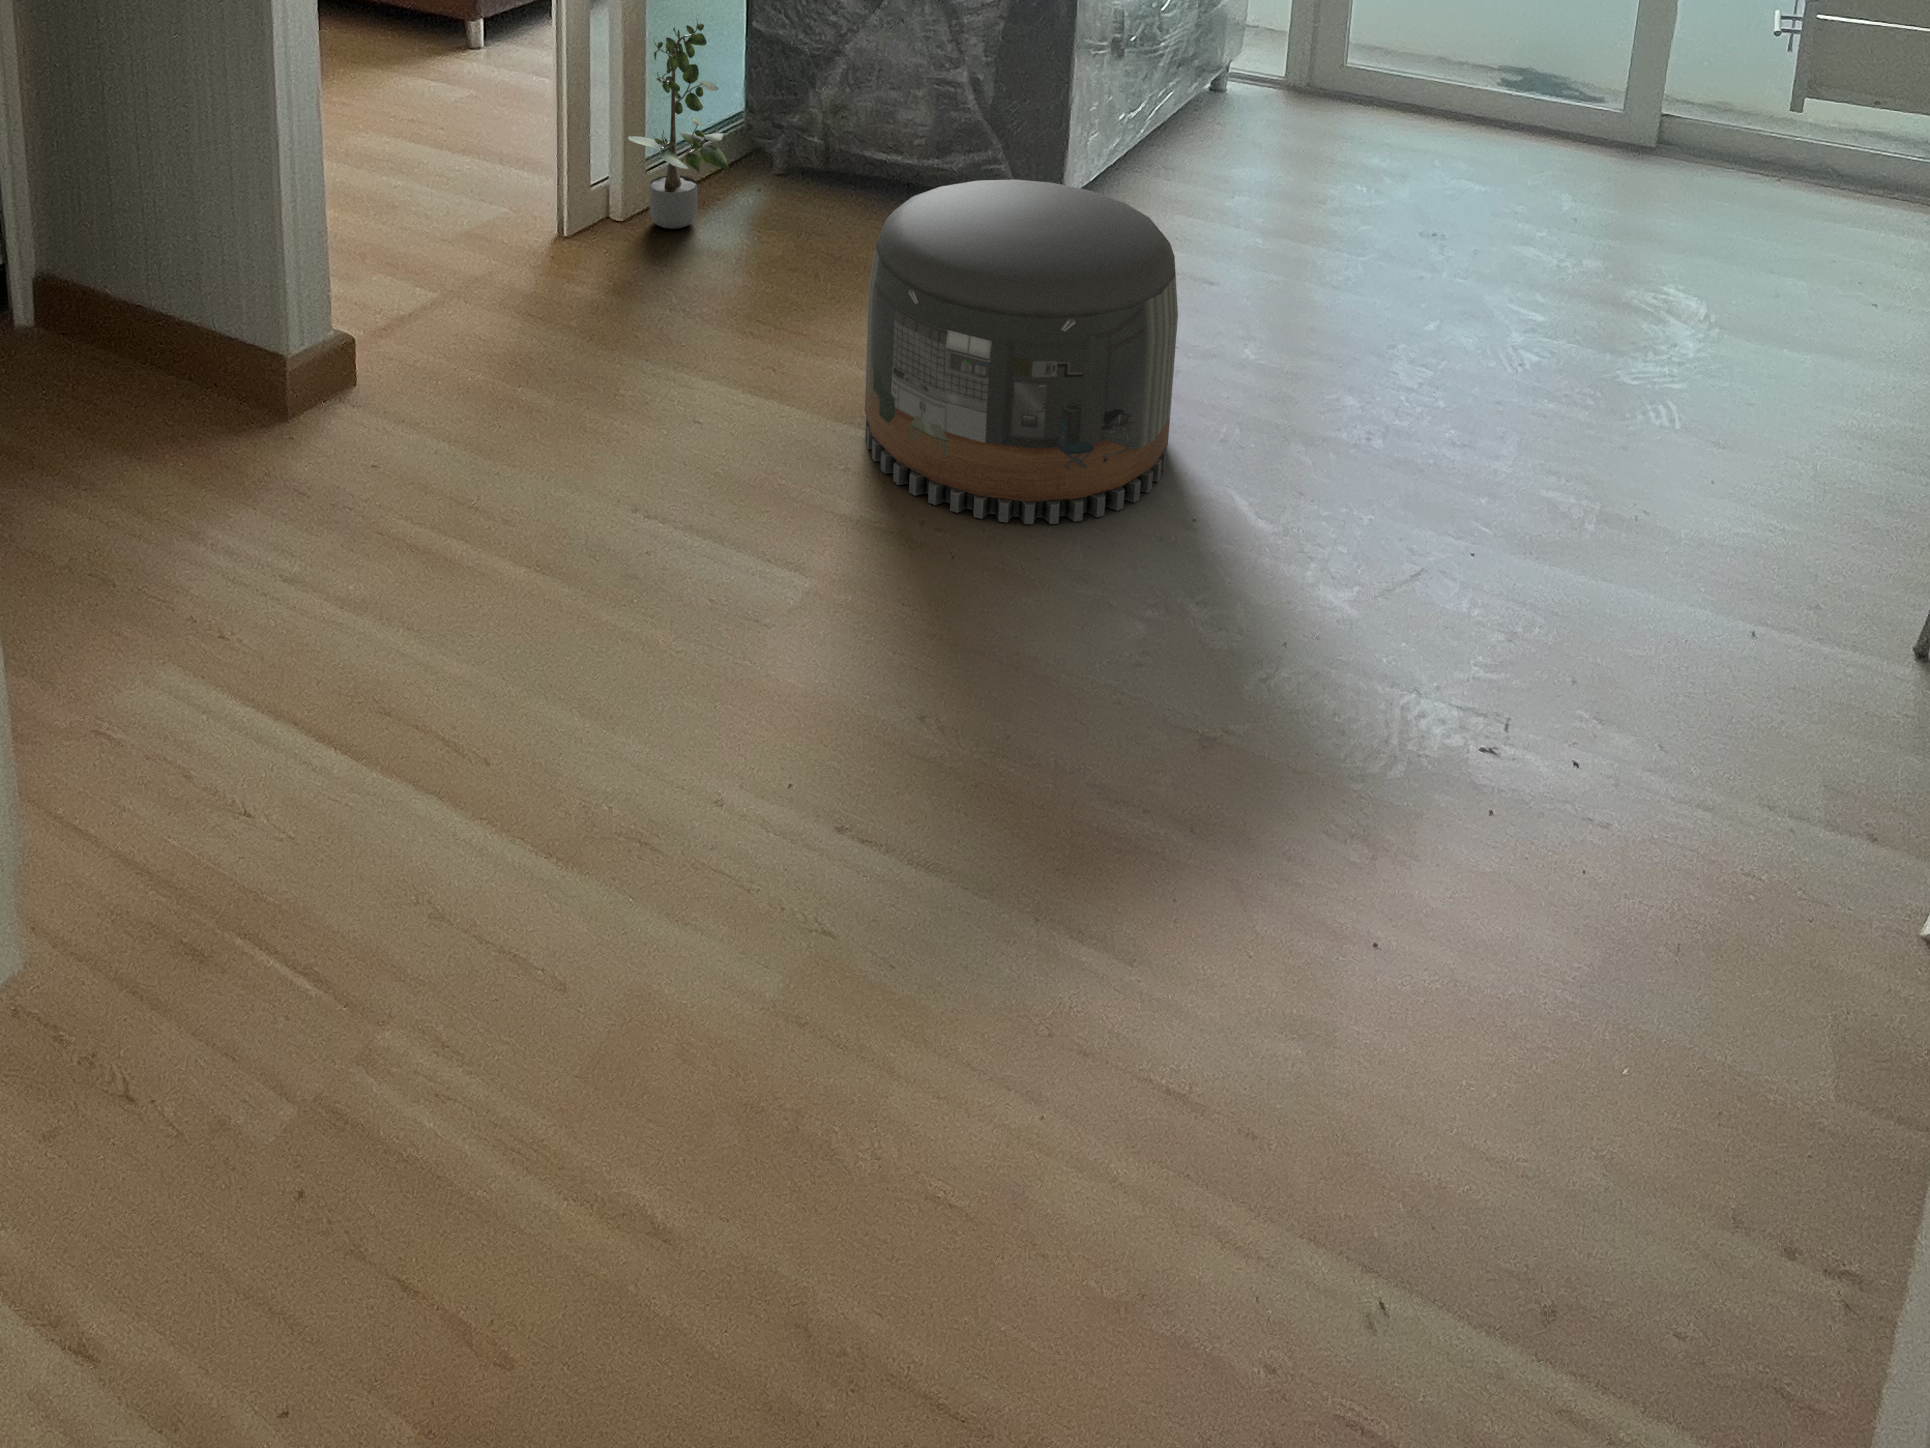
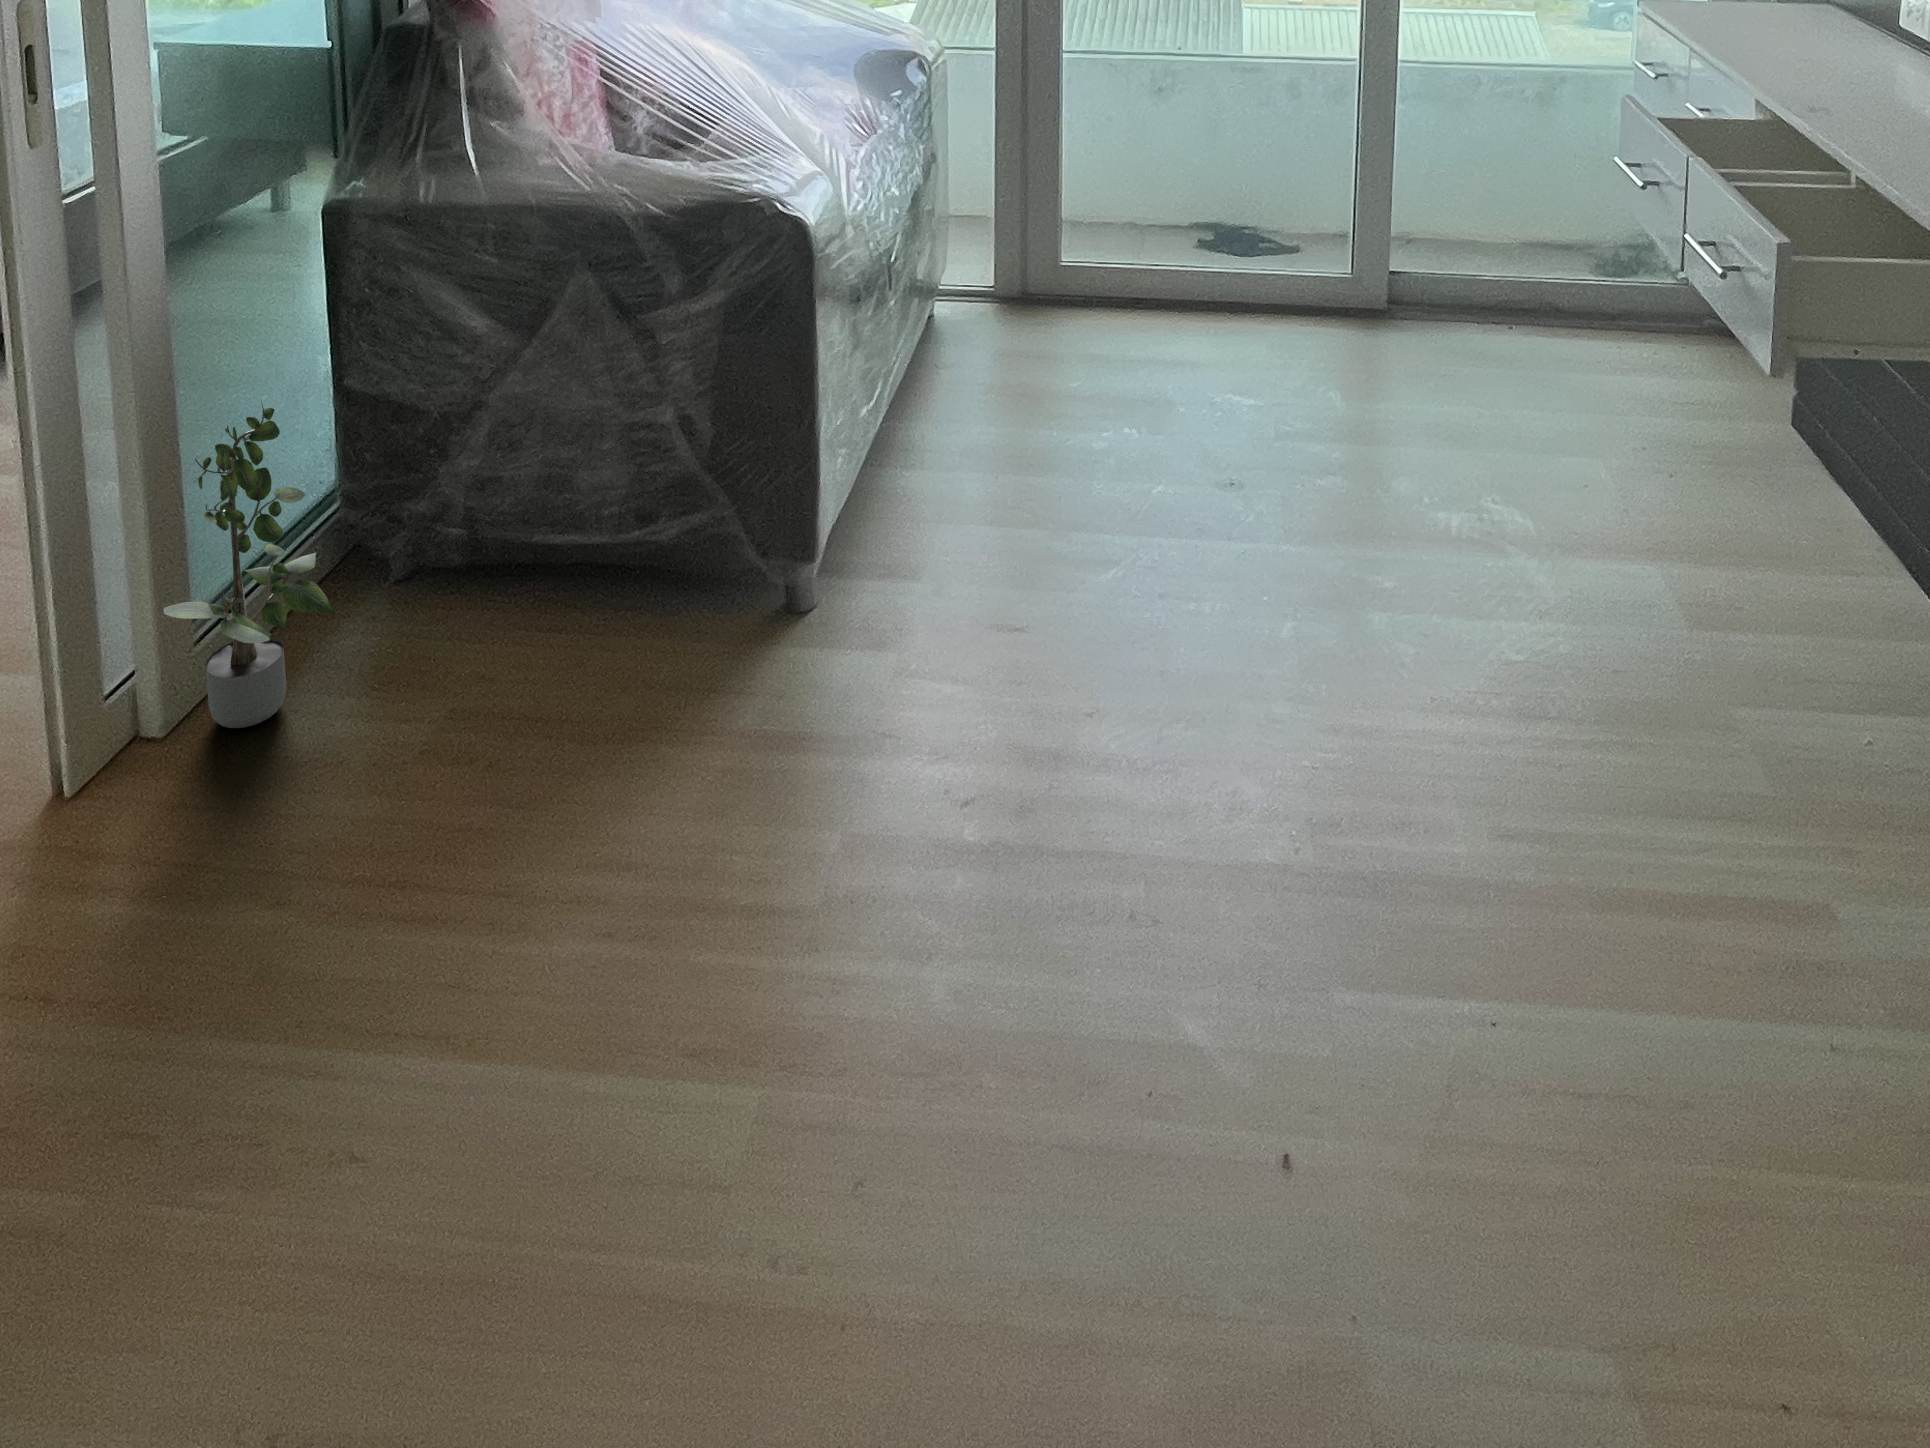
pouf: present [865,179,1178,524] -> none [625,603,1080,1221]

